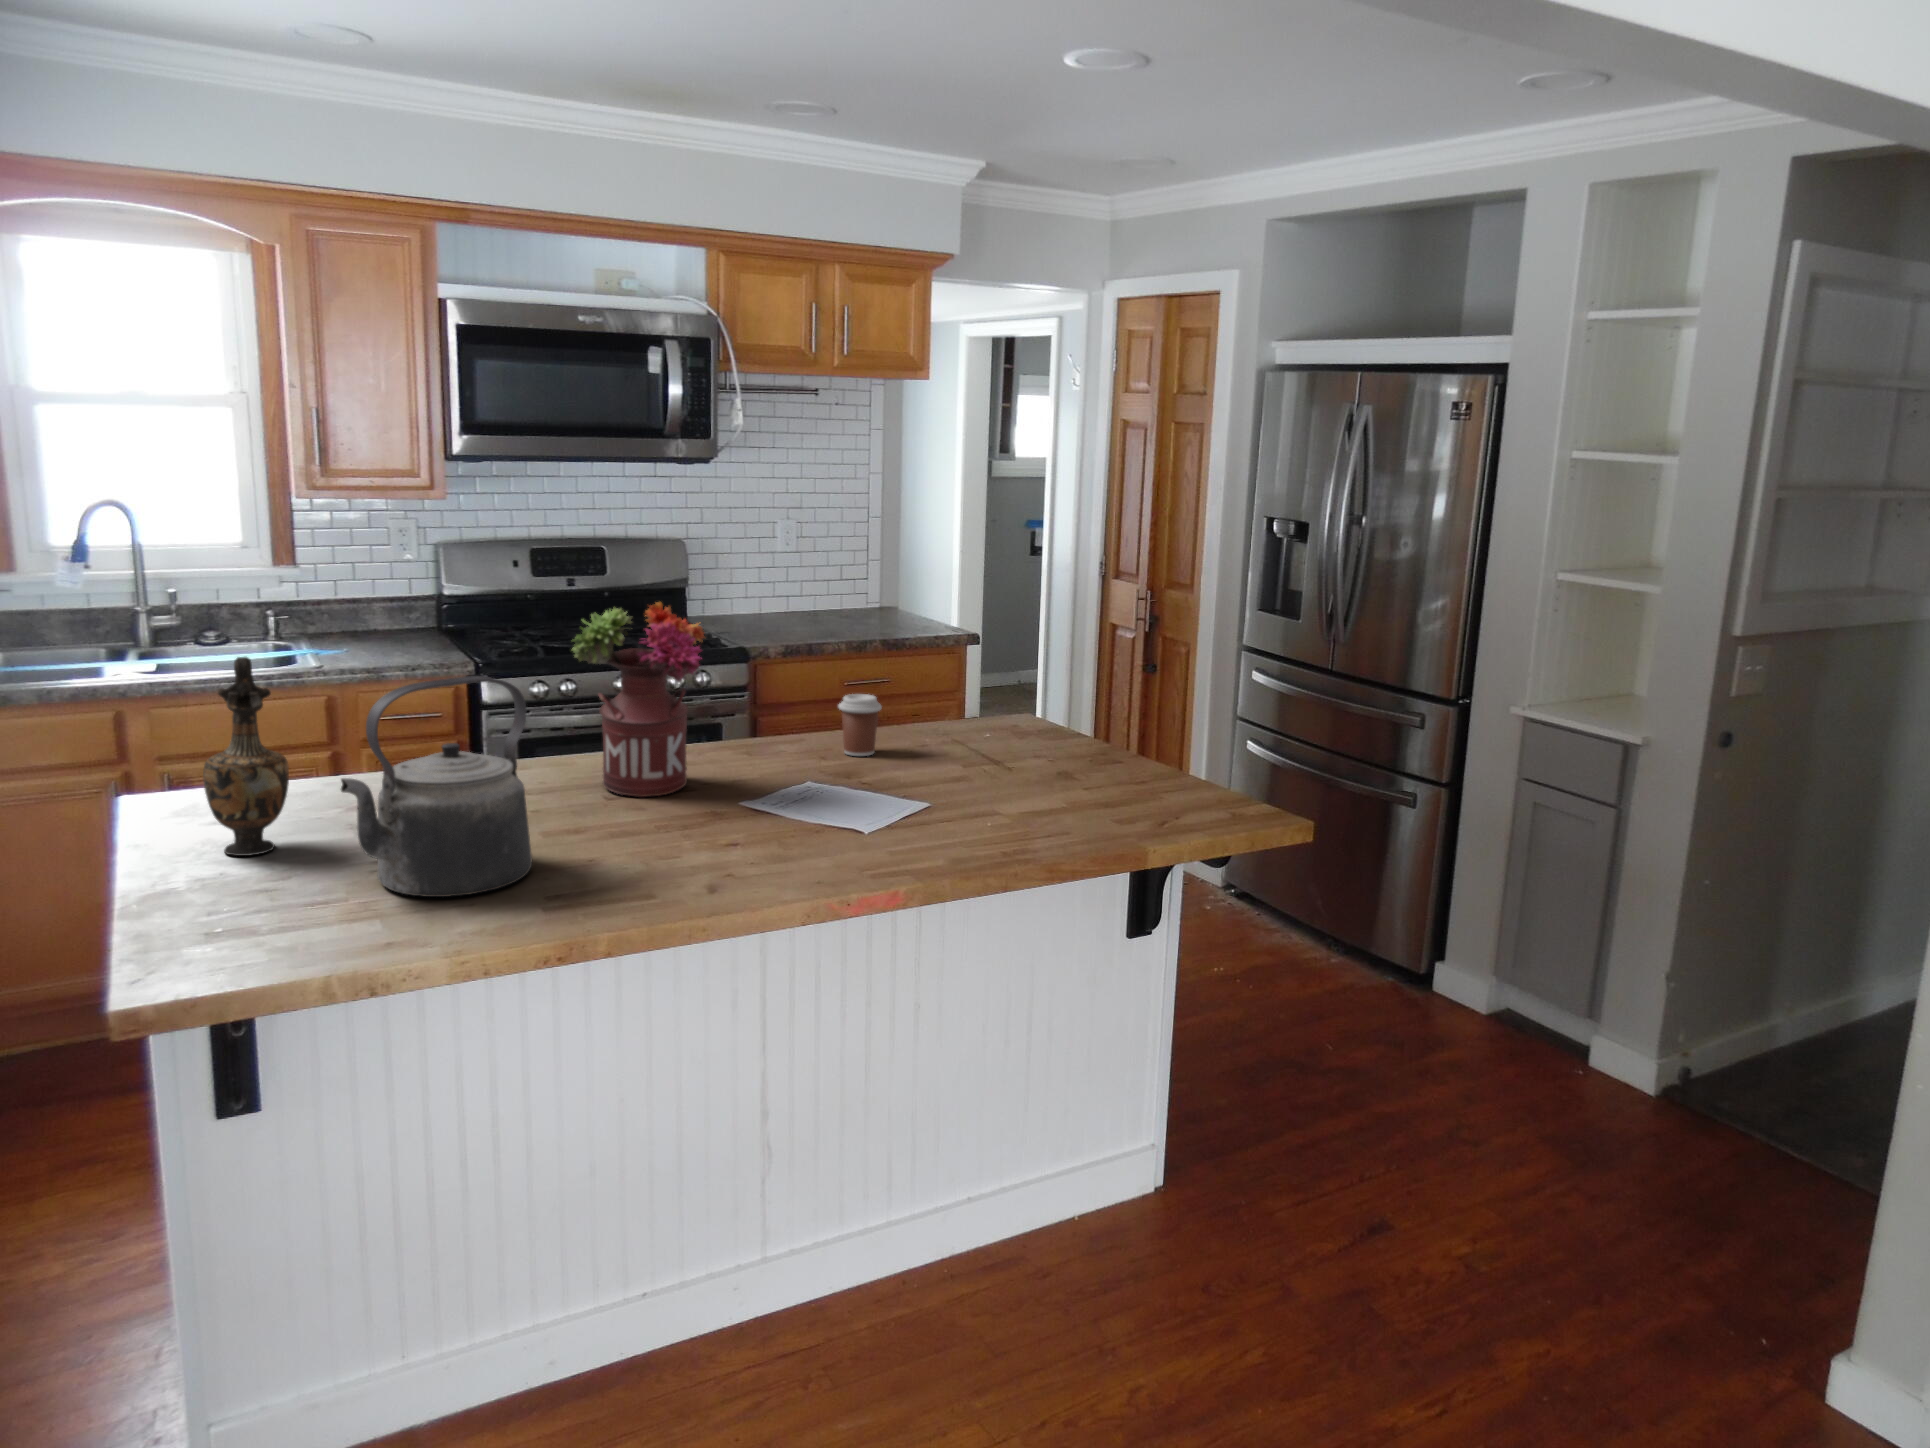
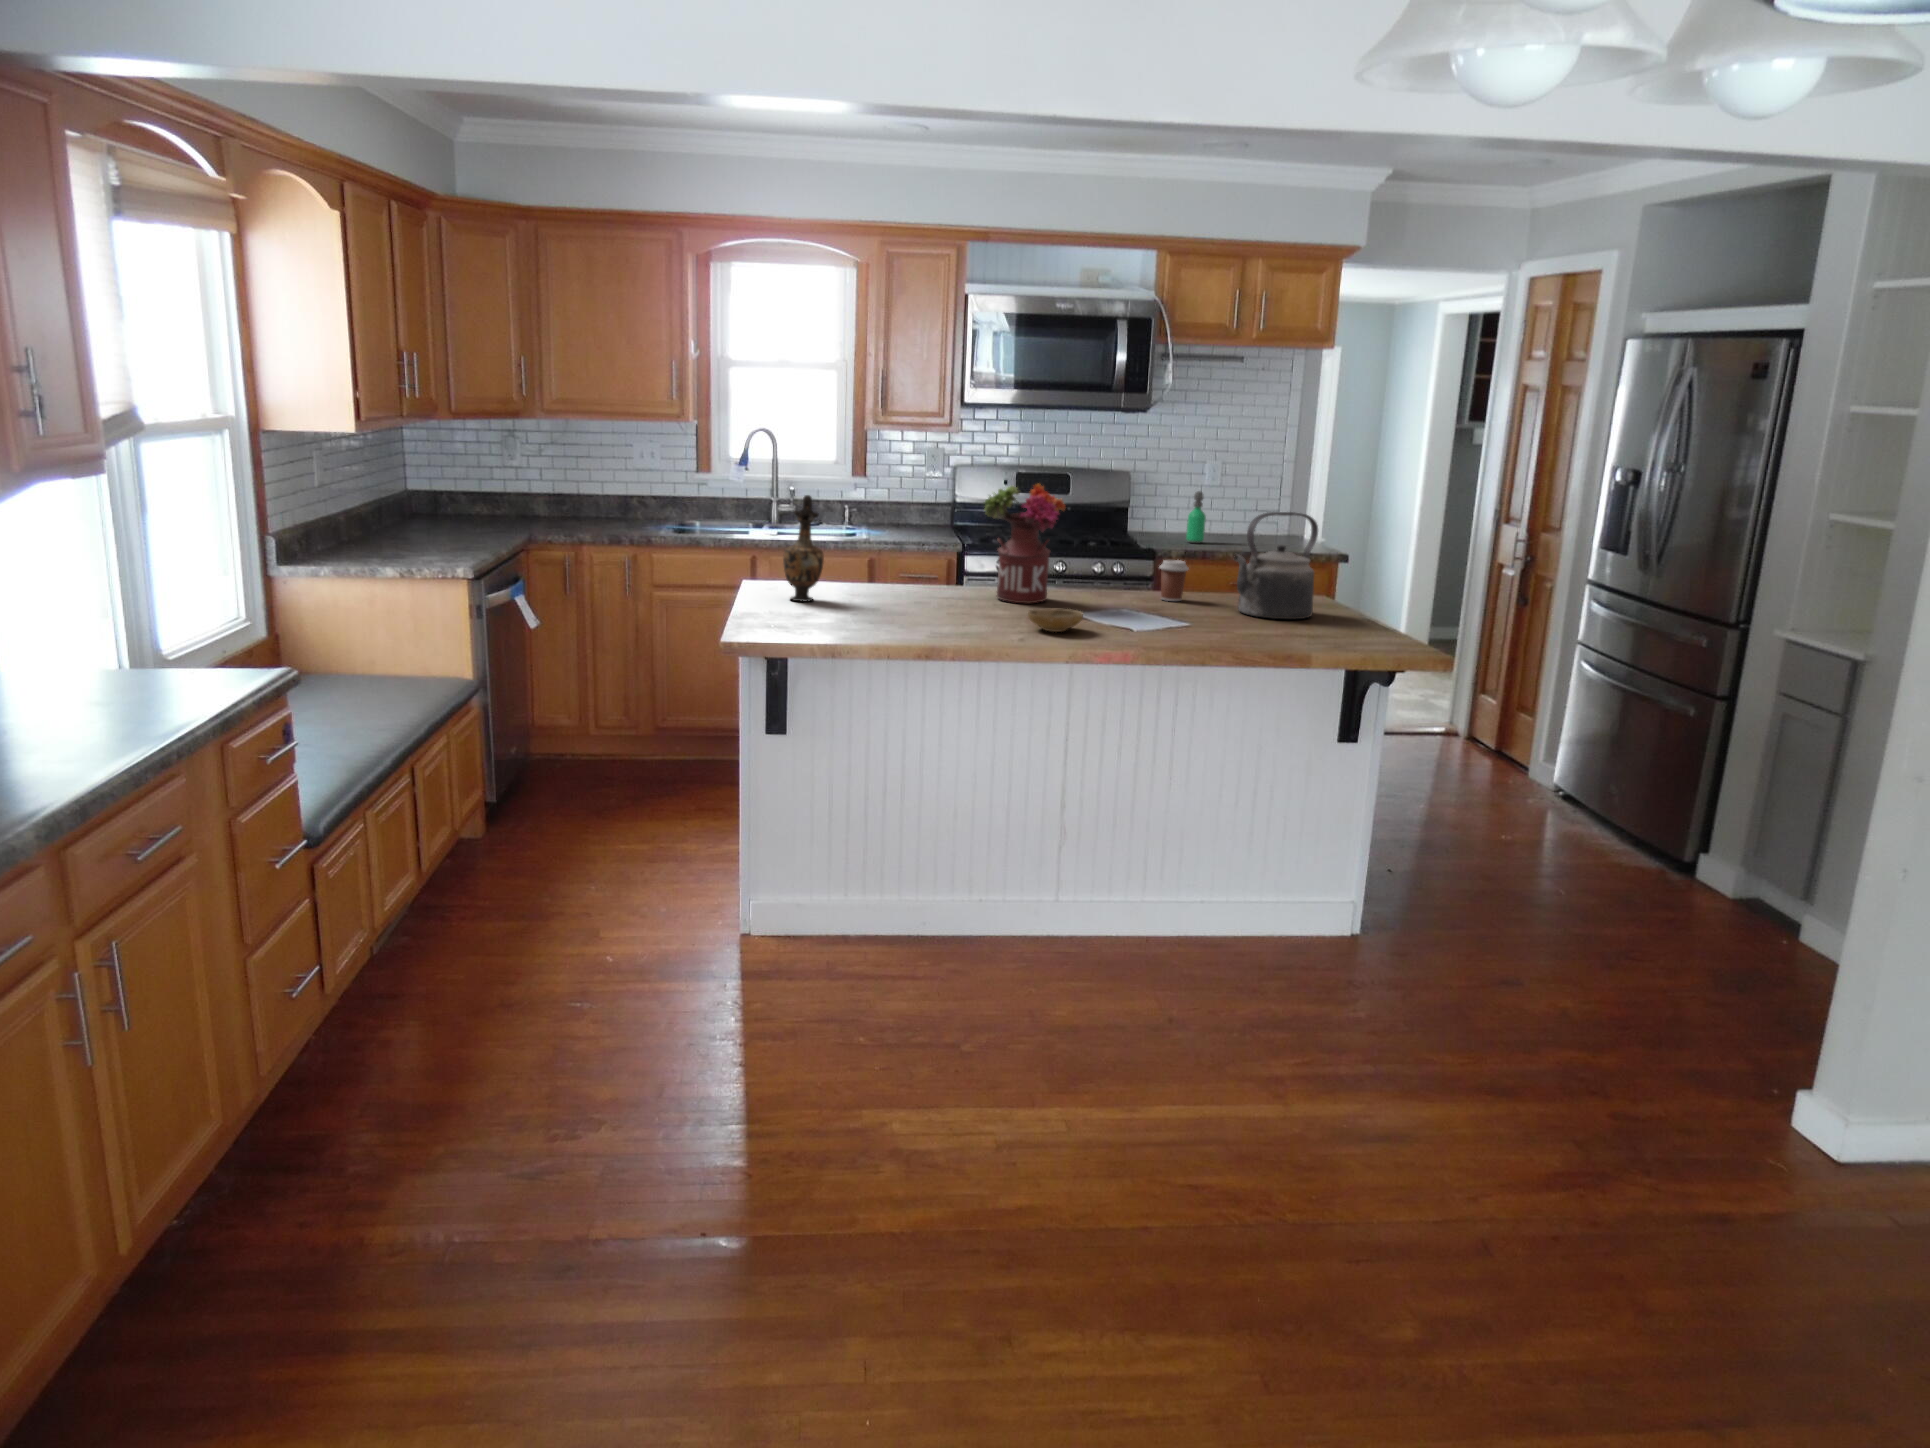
soap dispenser: none [769,561,792,628] -> present [1186,491,1206,543]
kettle: present [341,676,532,897] -> present [1234,512,1318,619]
ceramic bowl: none [702,820,798,867] -> present [1028,609,1083,632]

